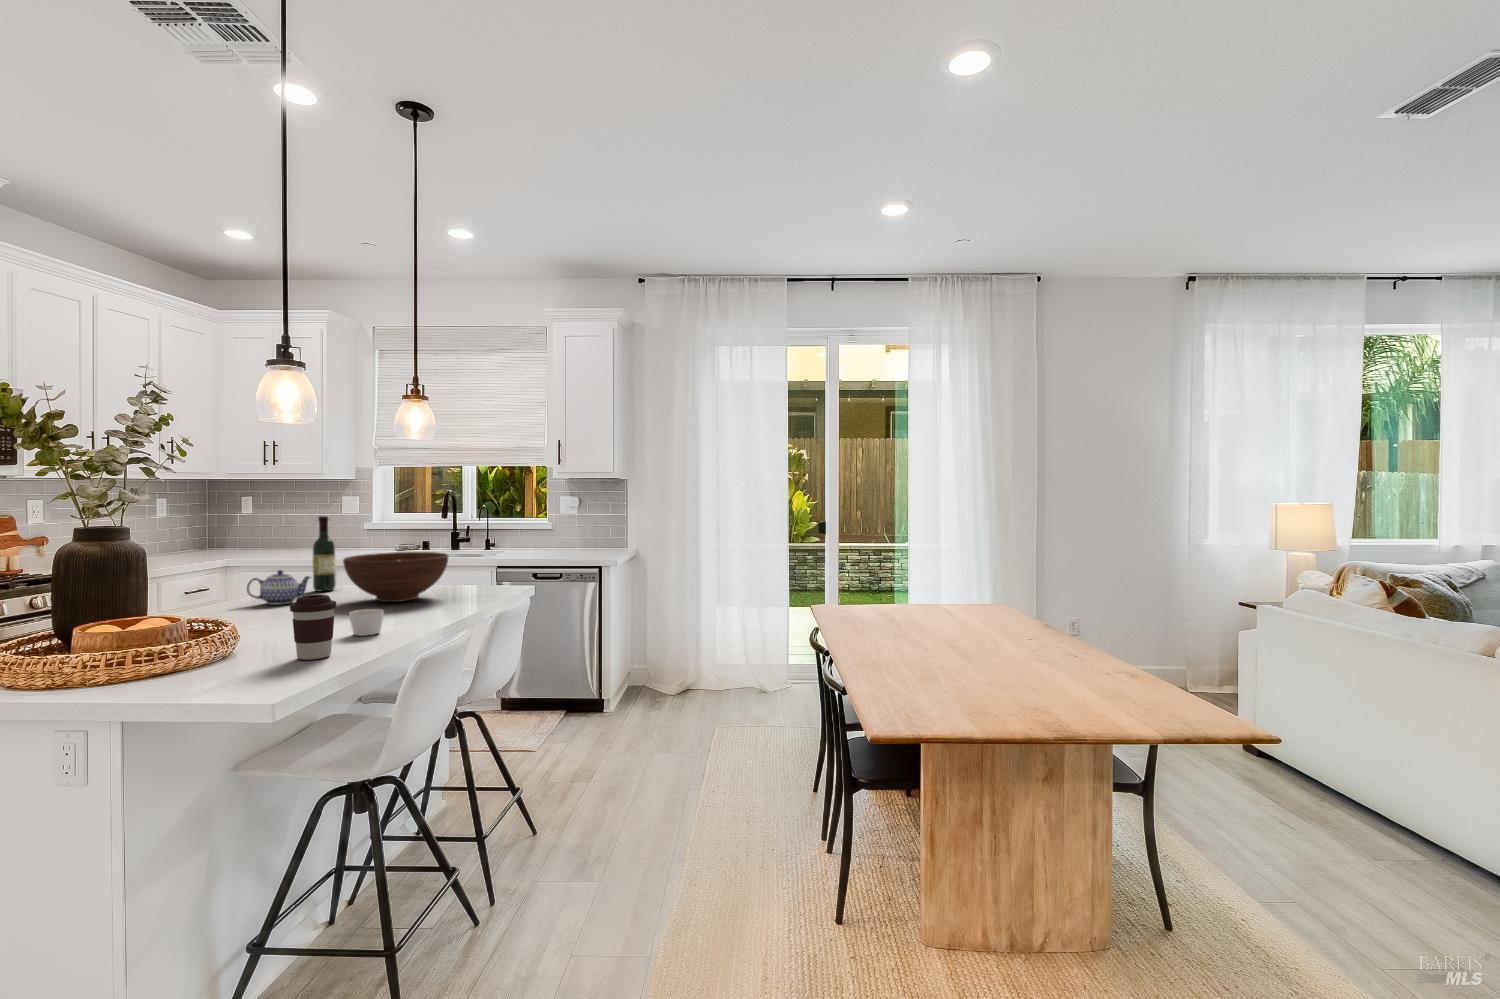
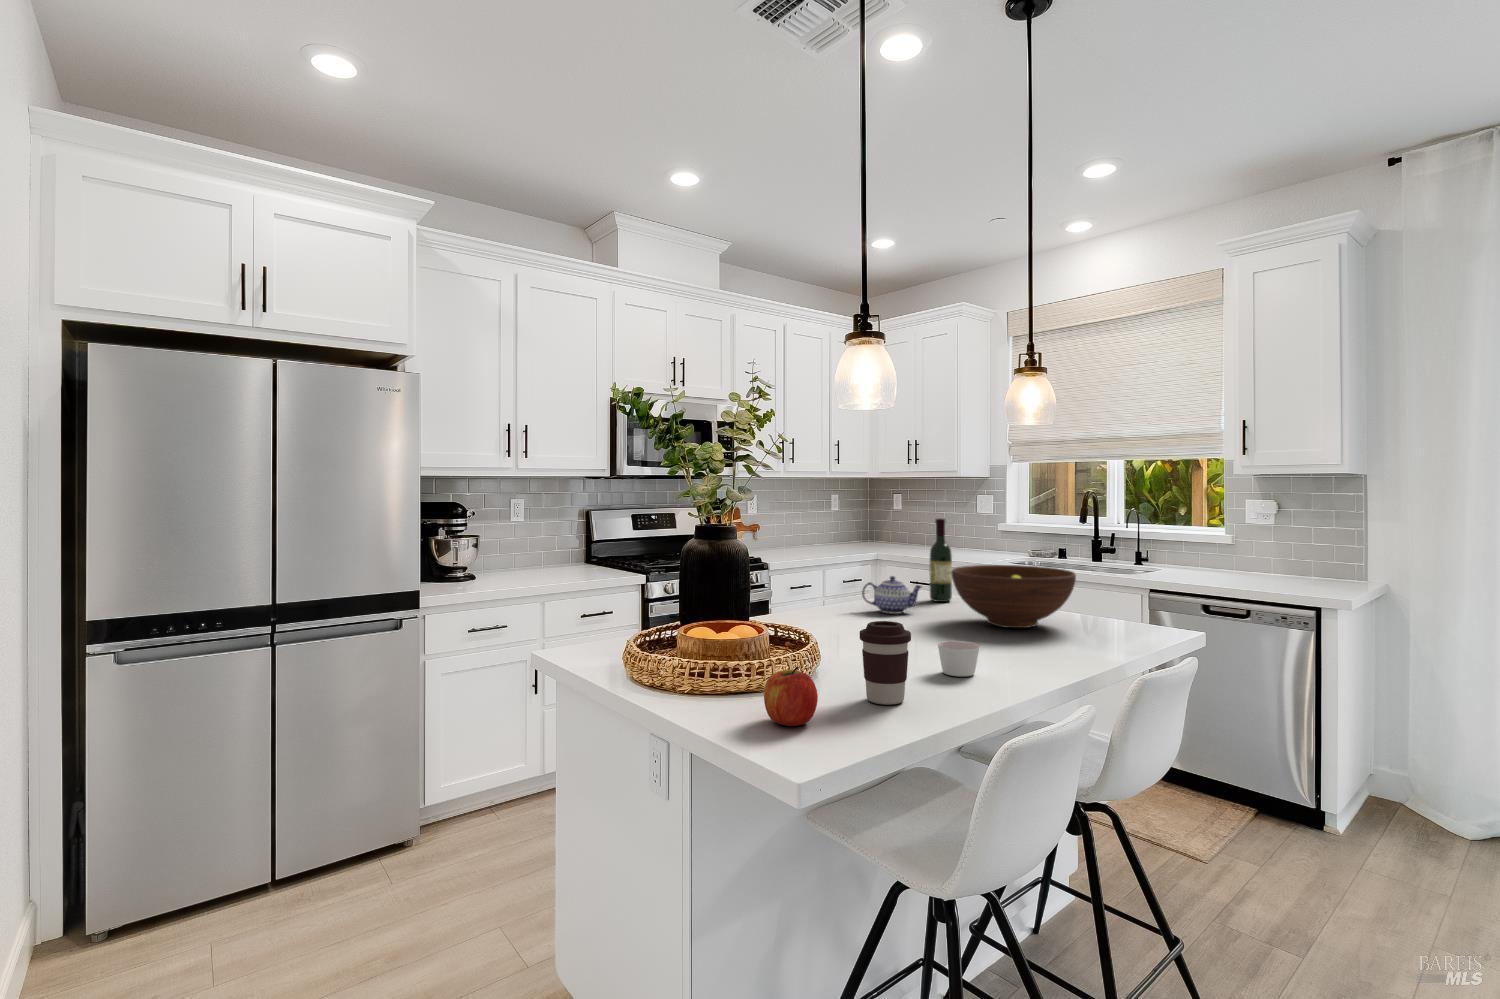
apple: none [209,635,263,684] -> present [764,667,818,726]

